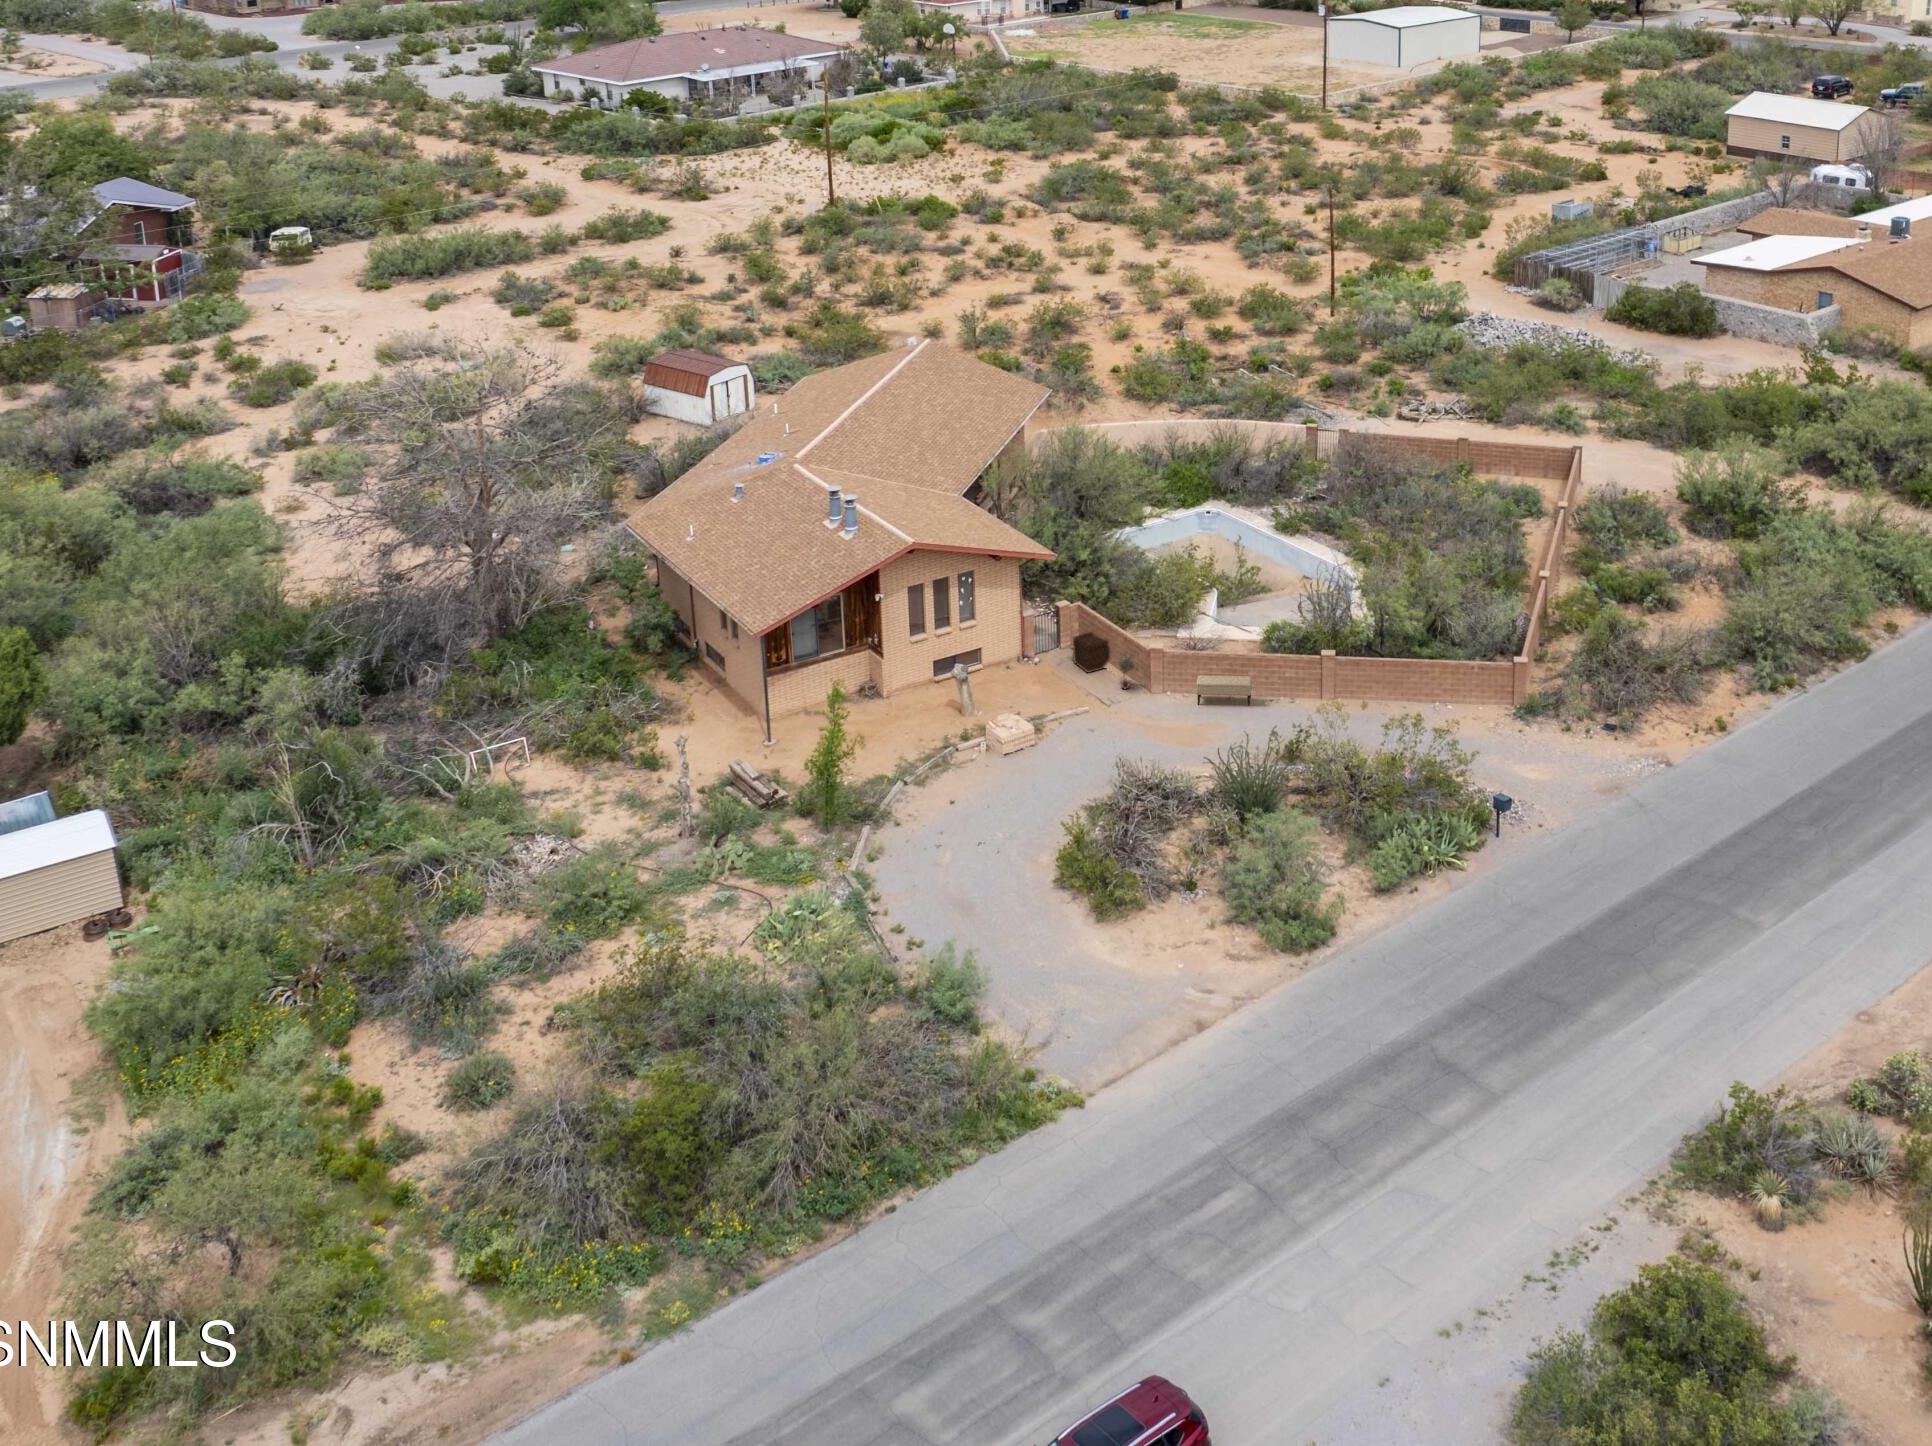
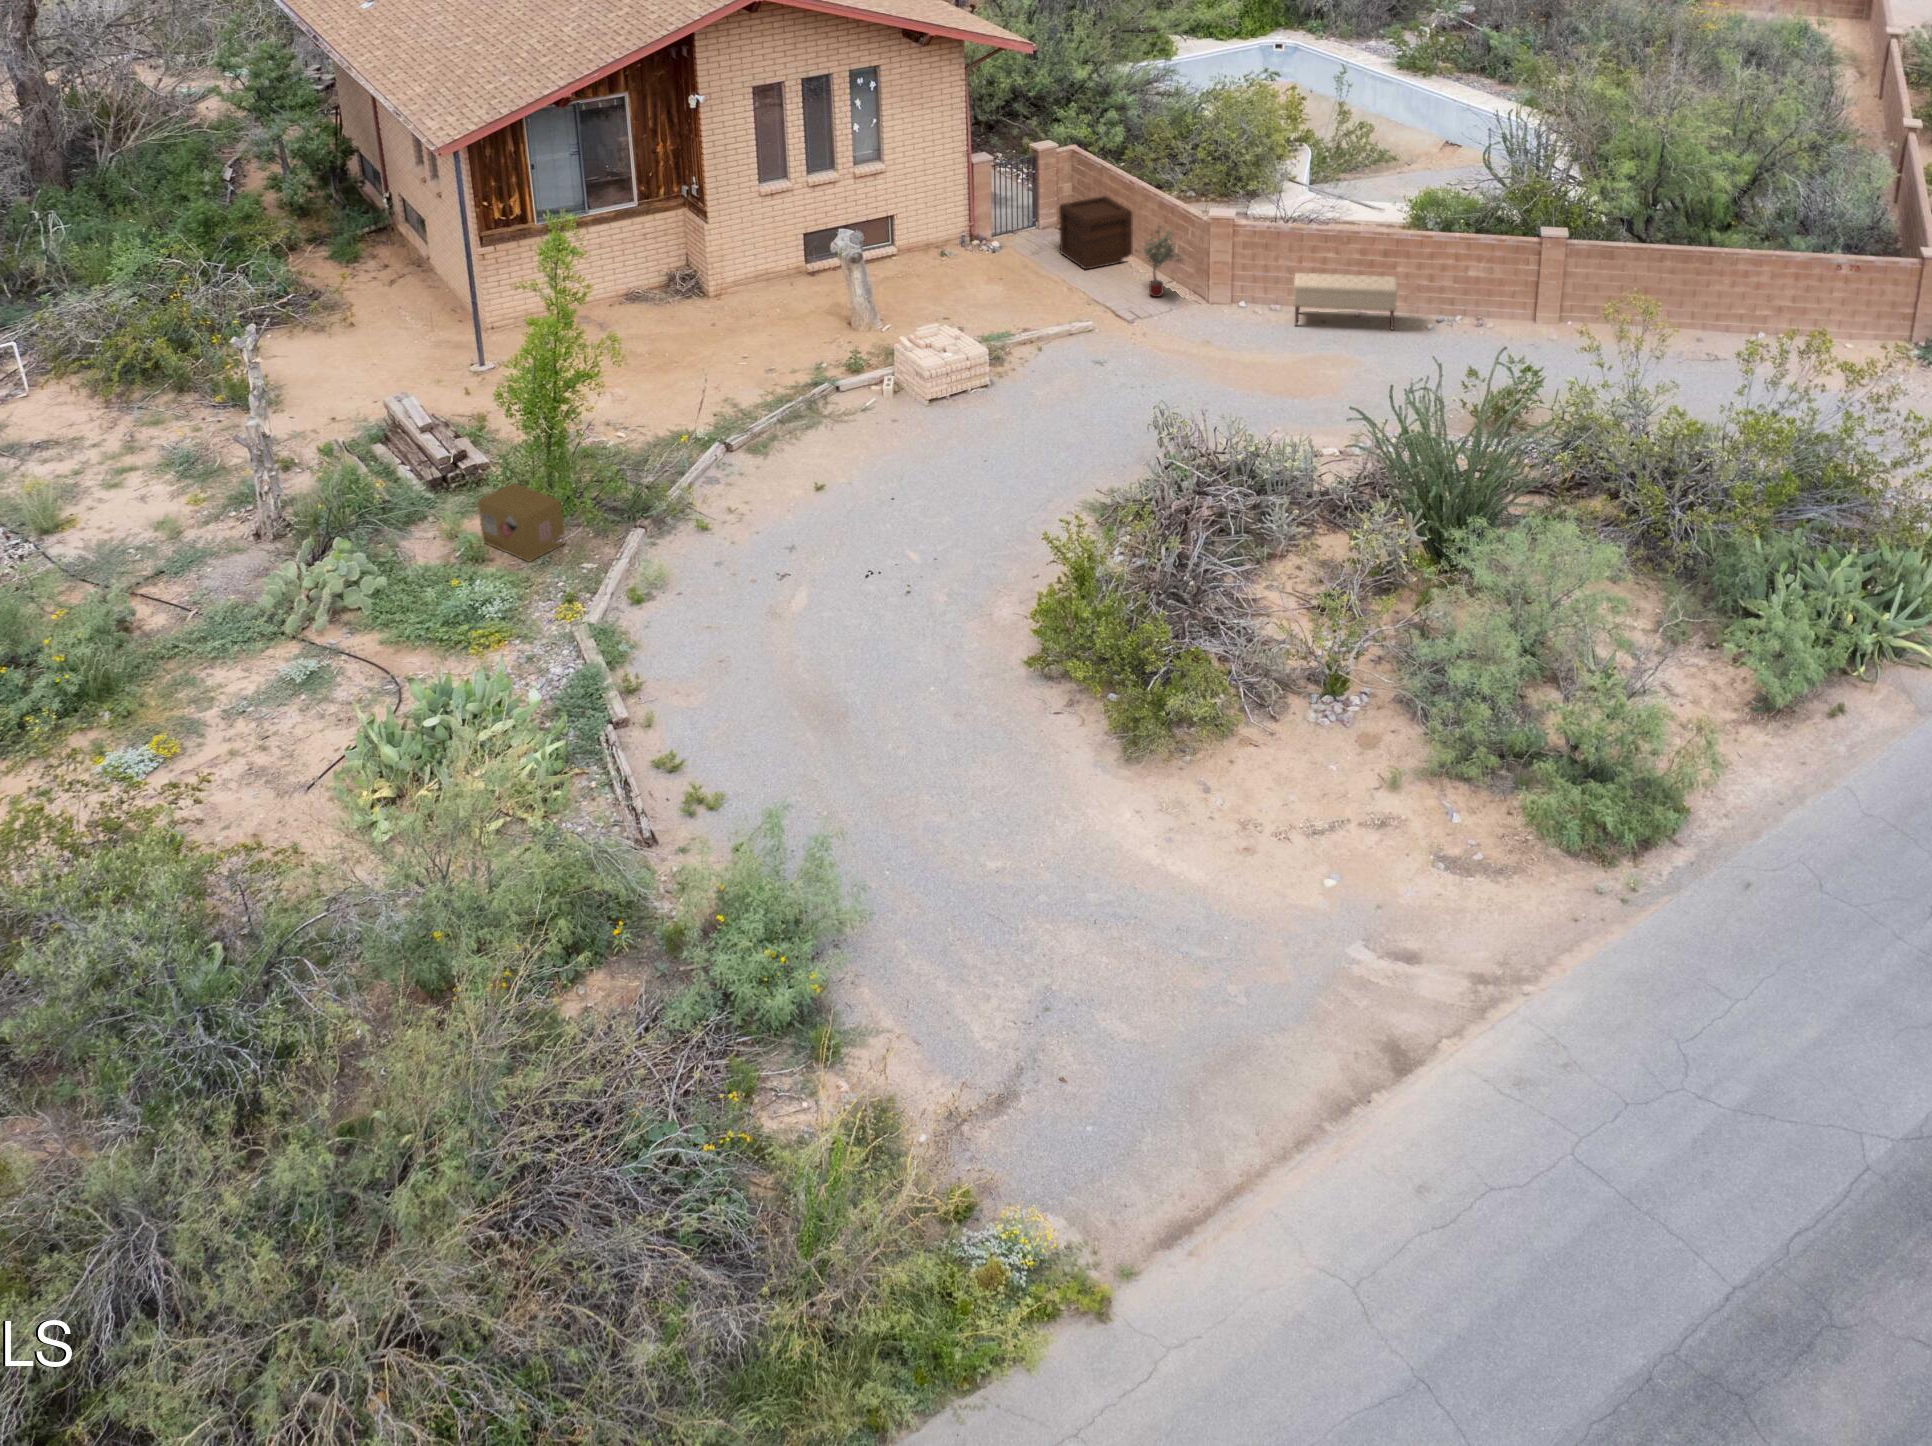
cardboard box: none [789,806,831,845] -> present [478,483,564,562]

